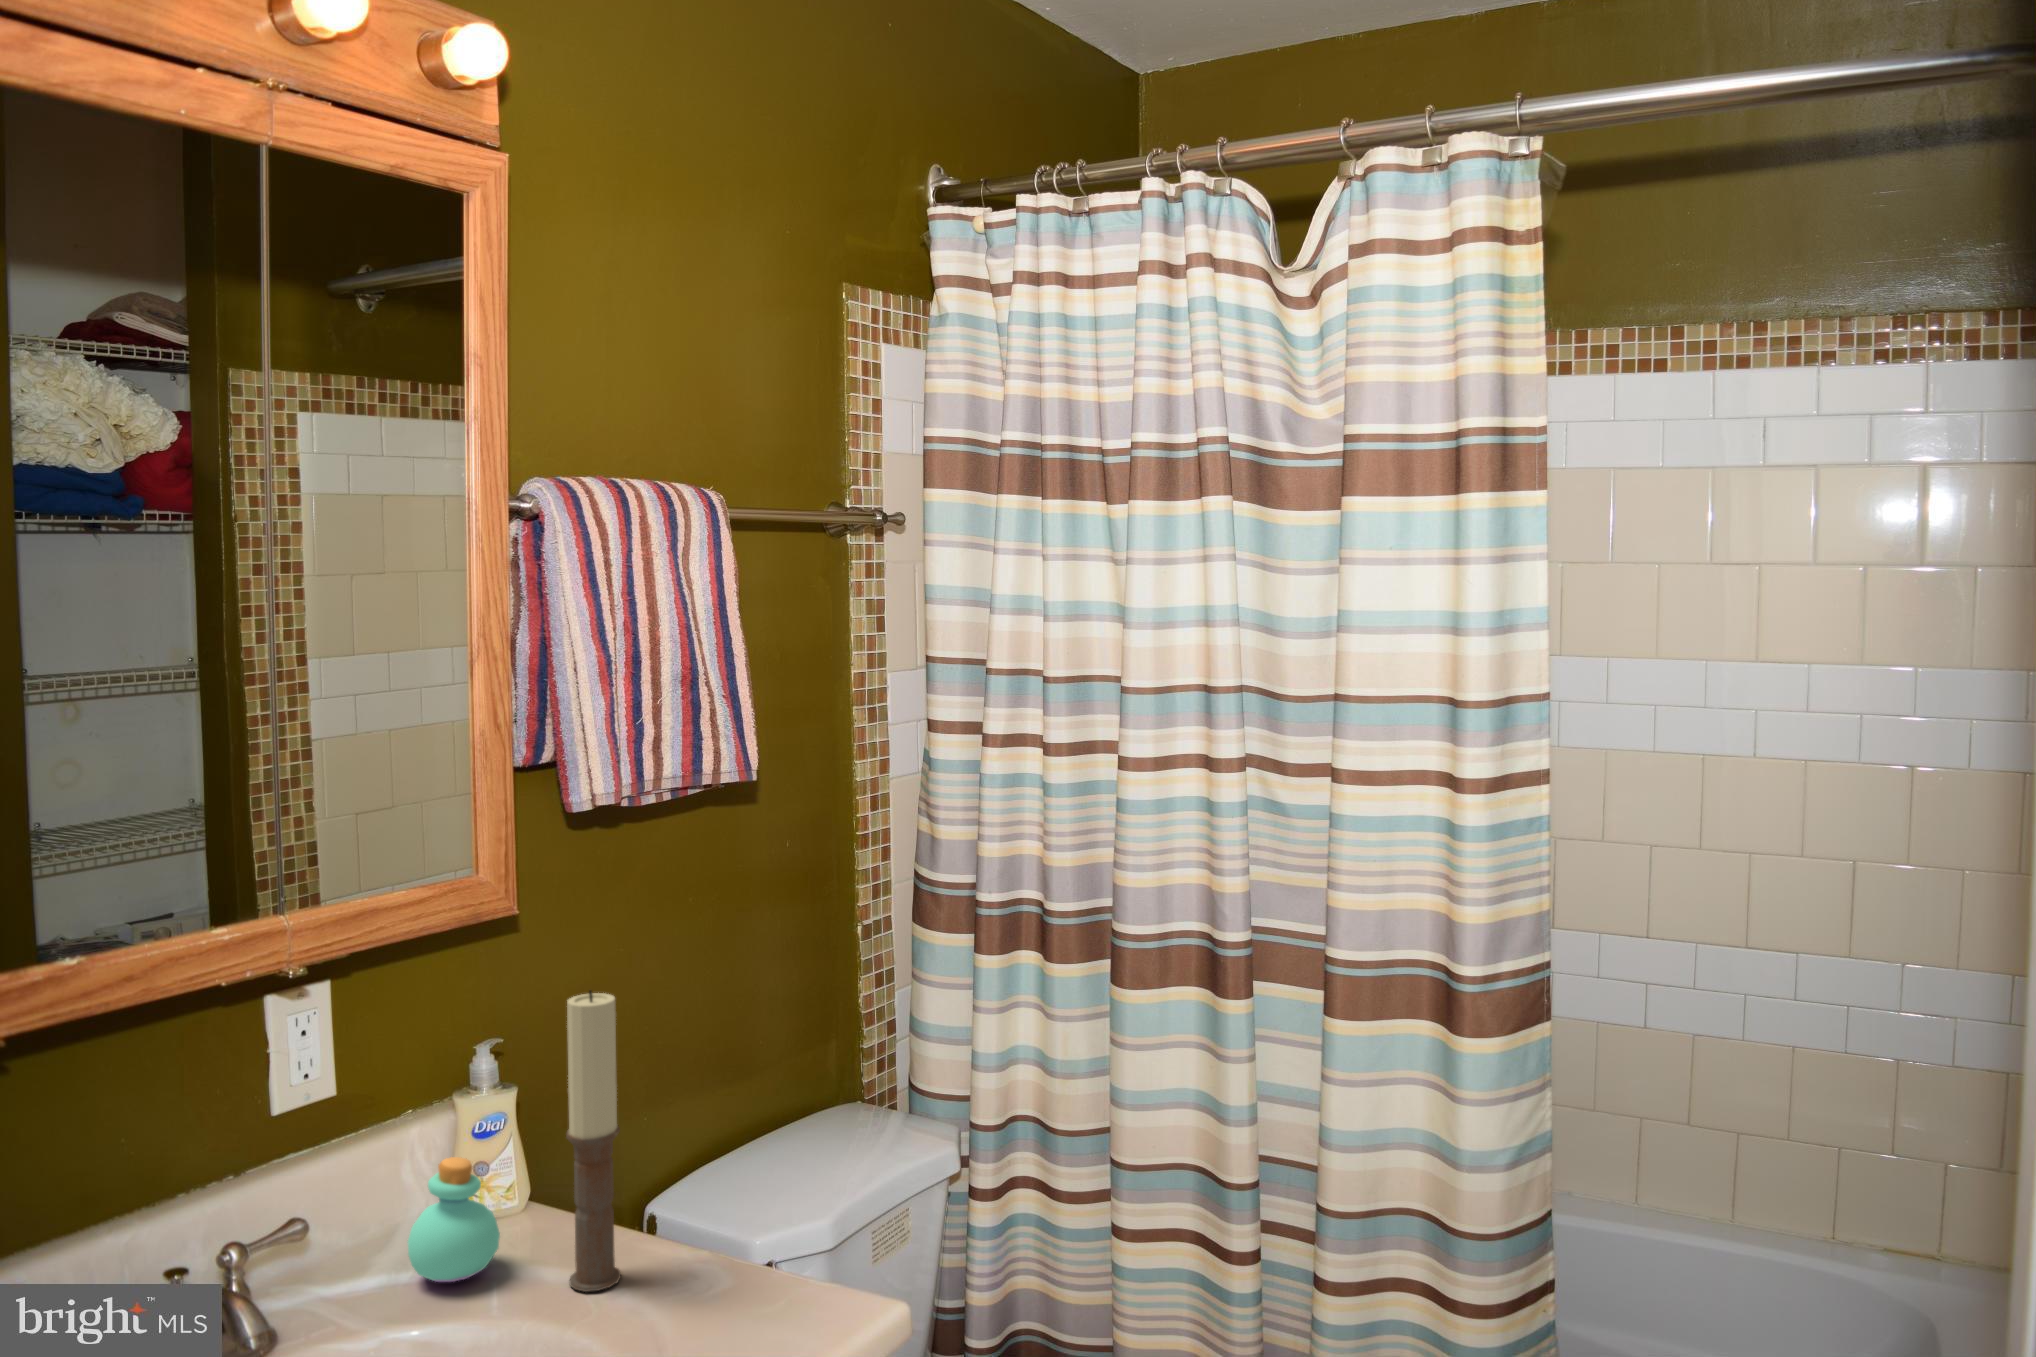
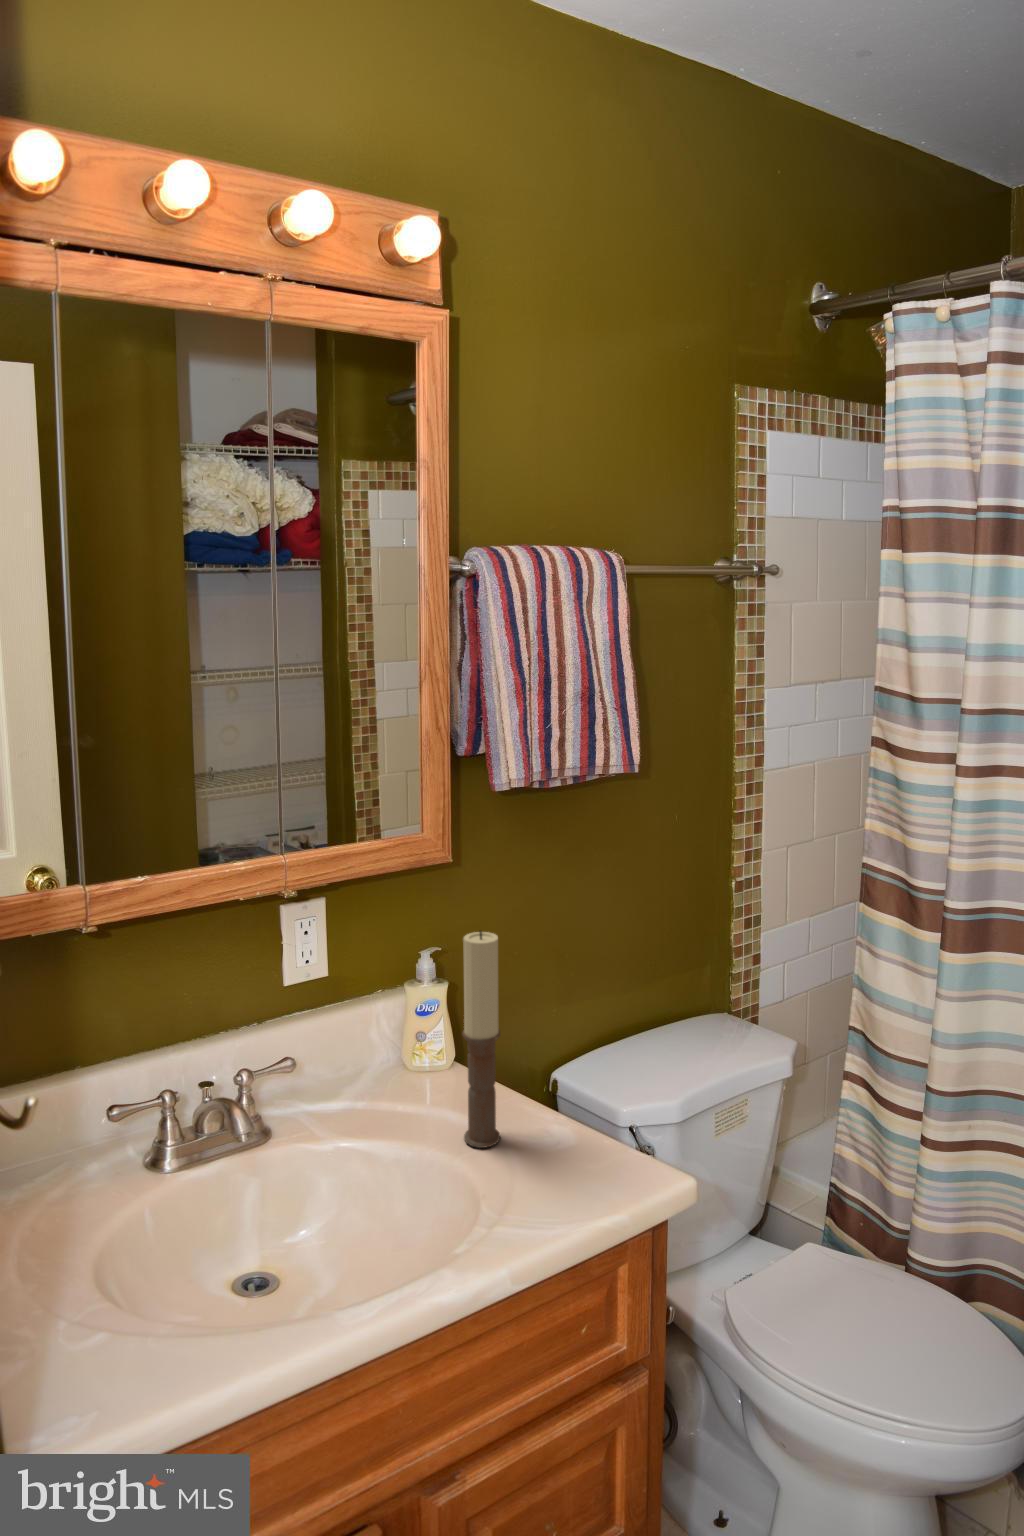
perfume bottle: present [407,1157,500,1282] -> none [364,1032,424,1119]

